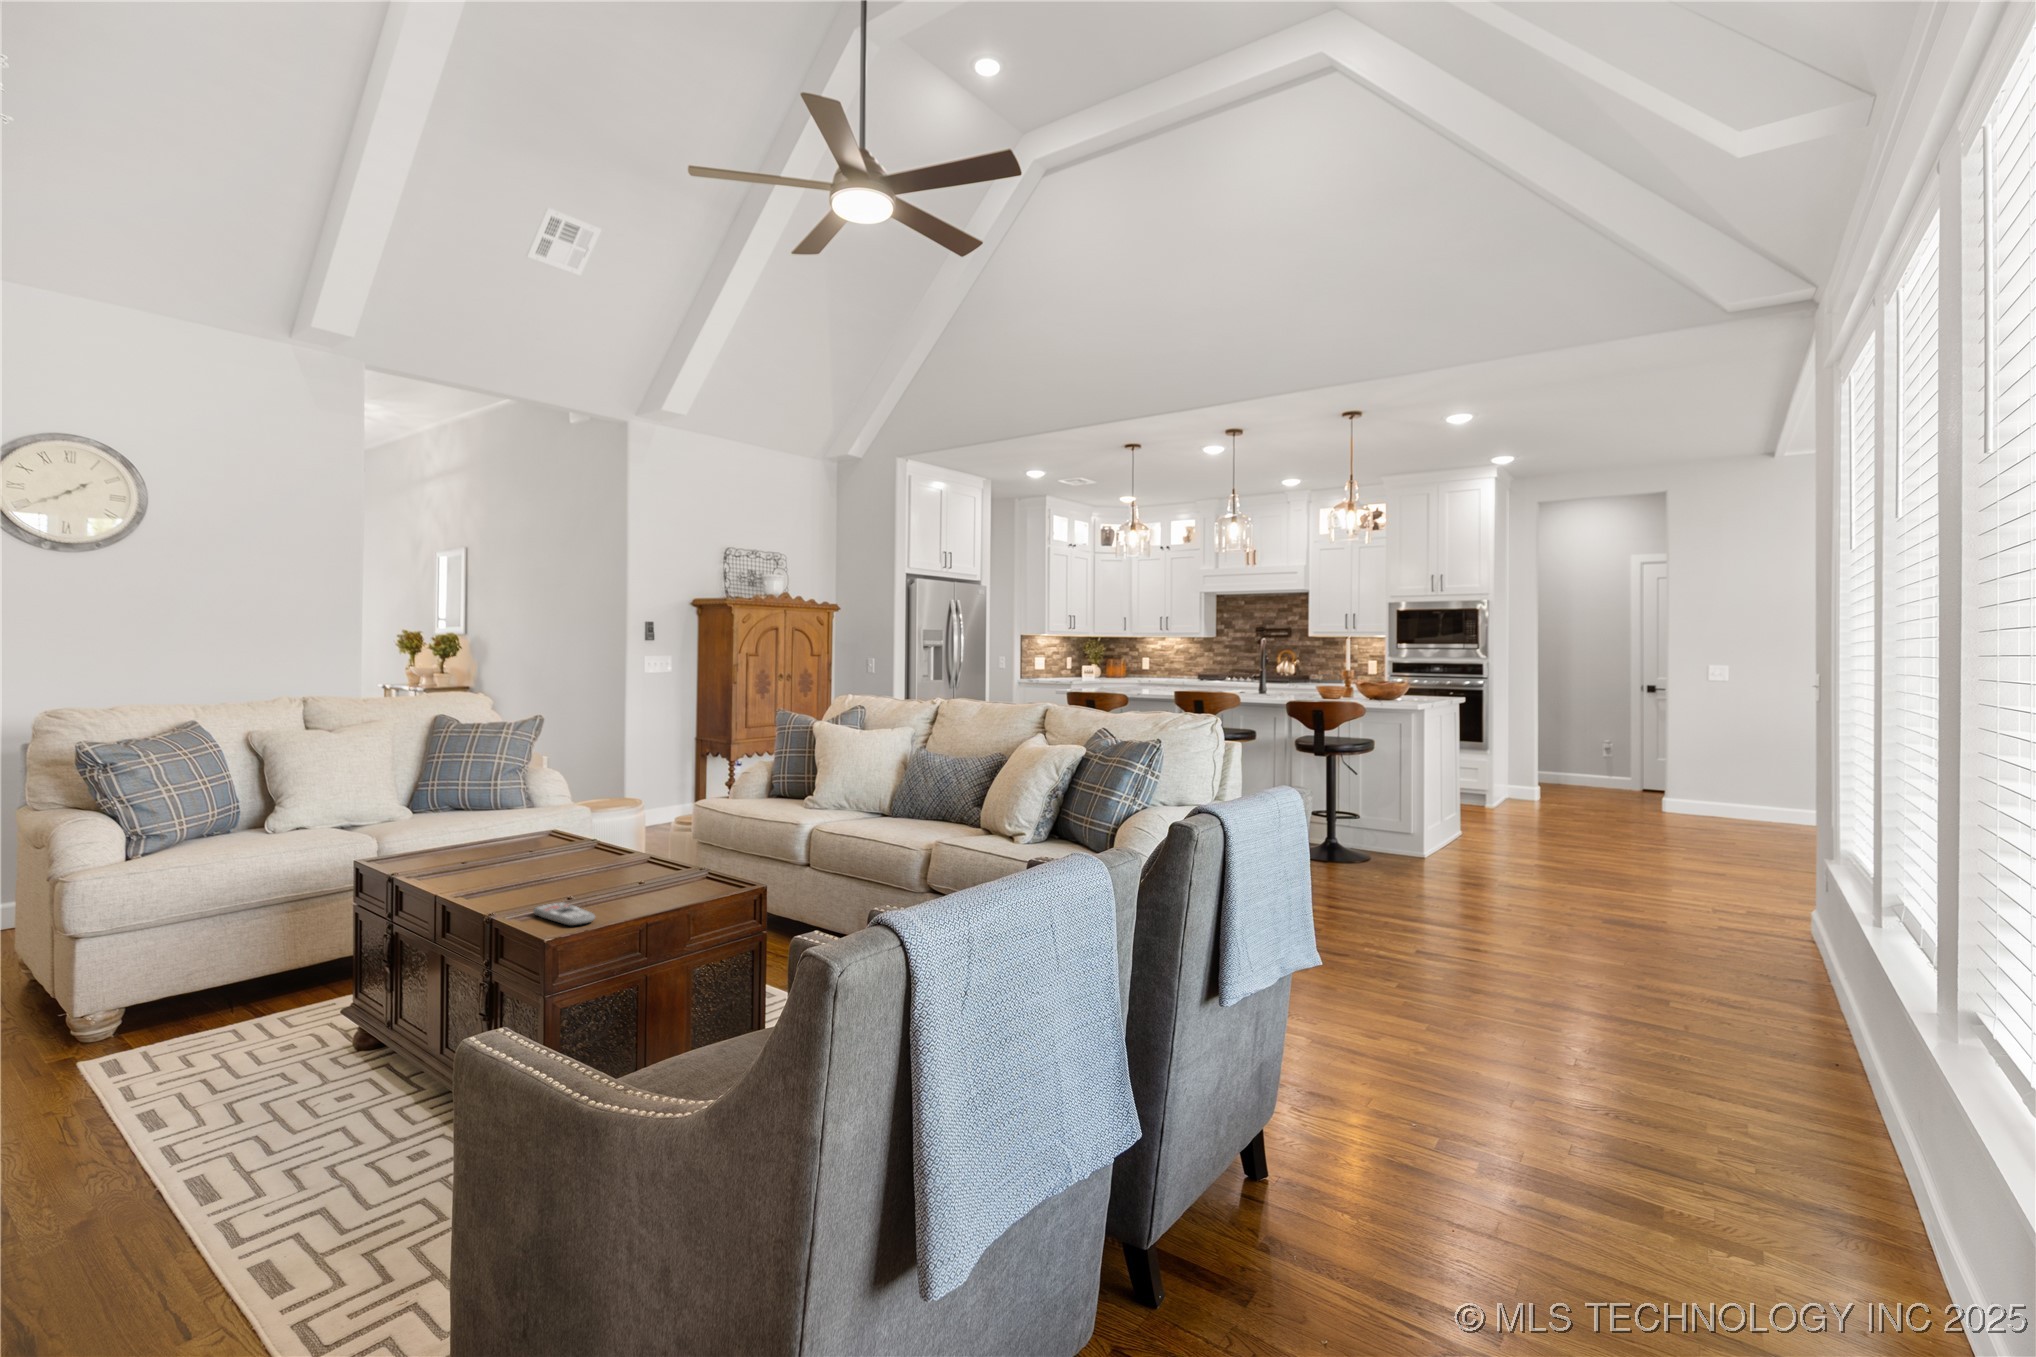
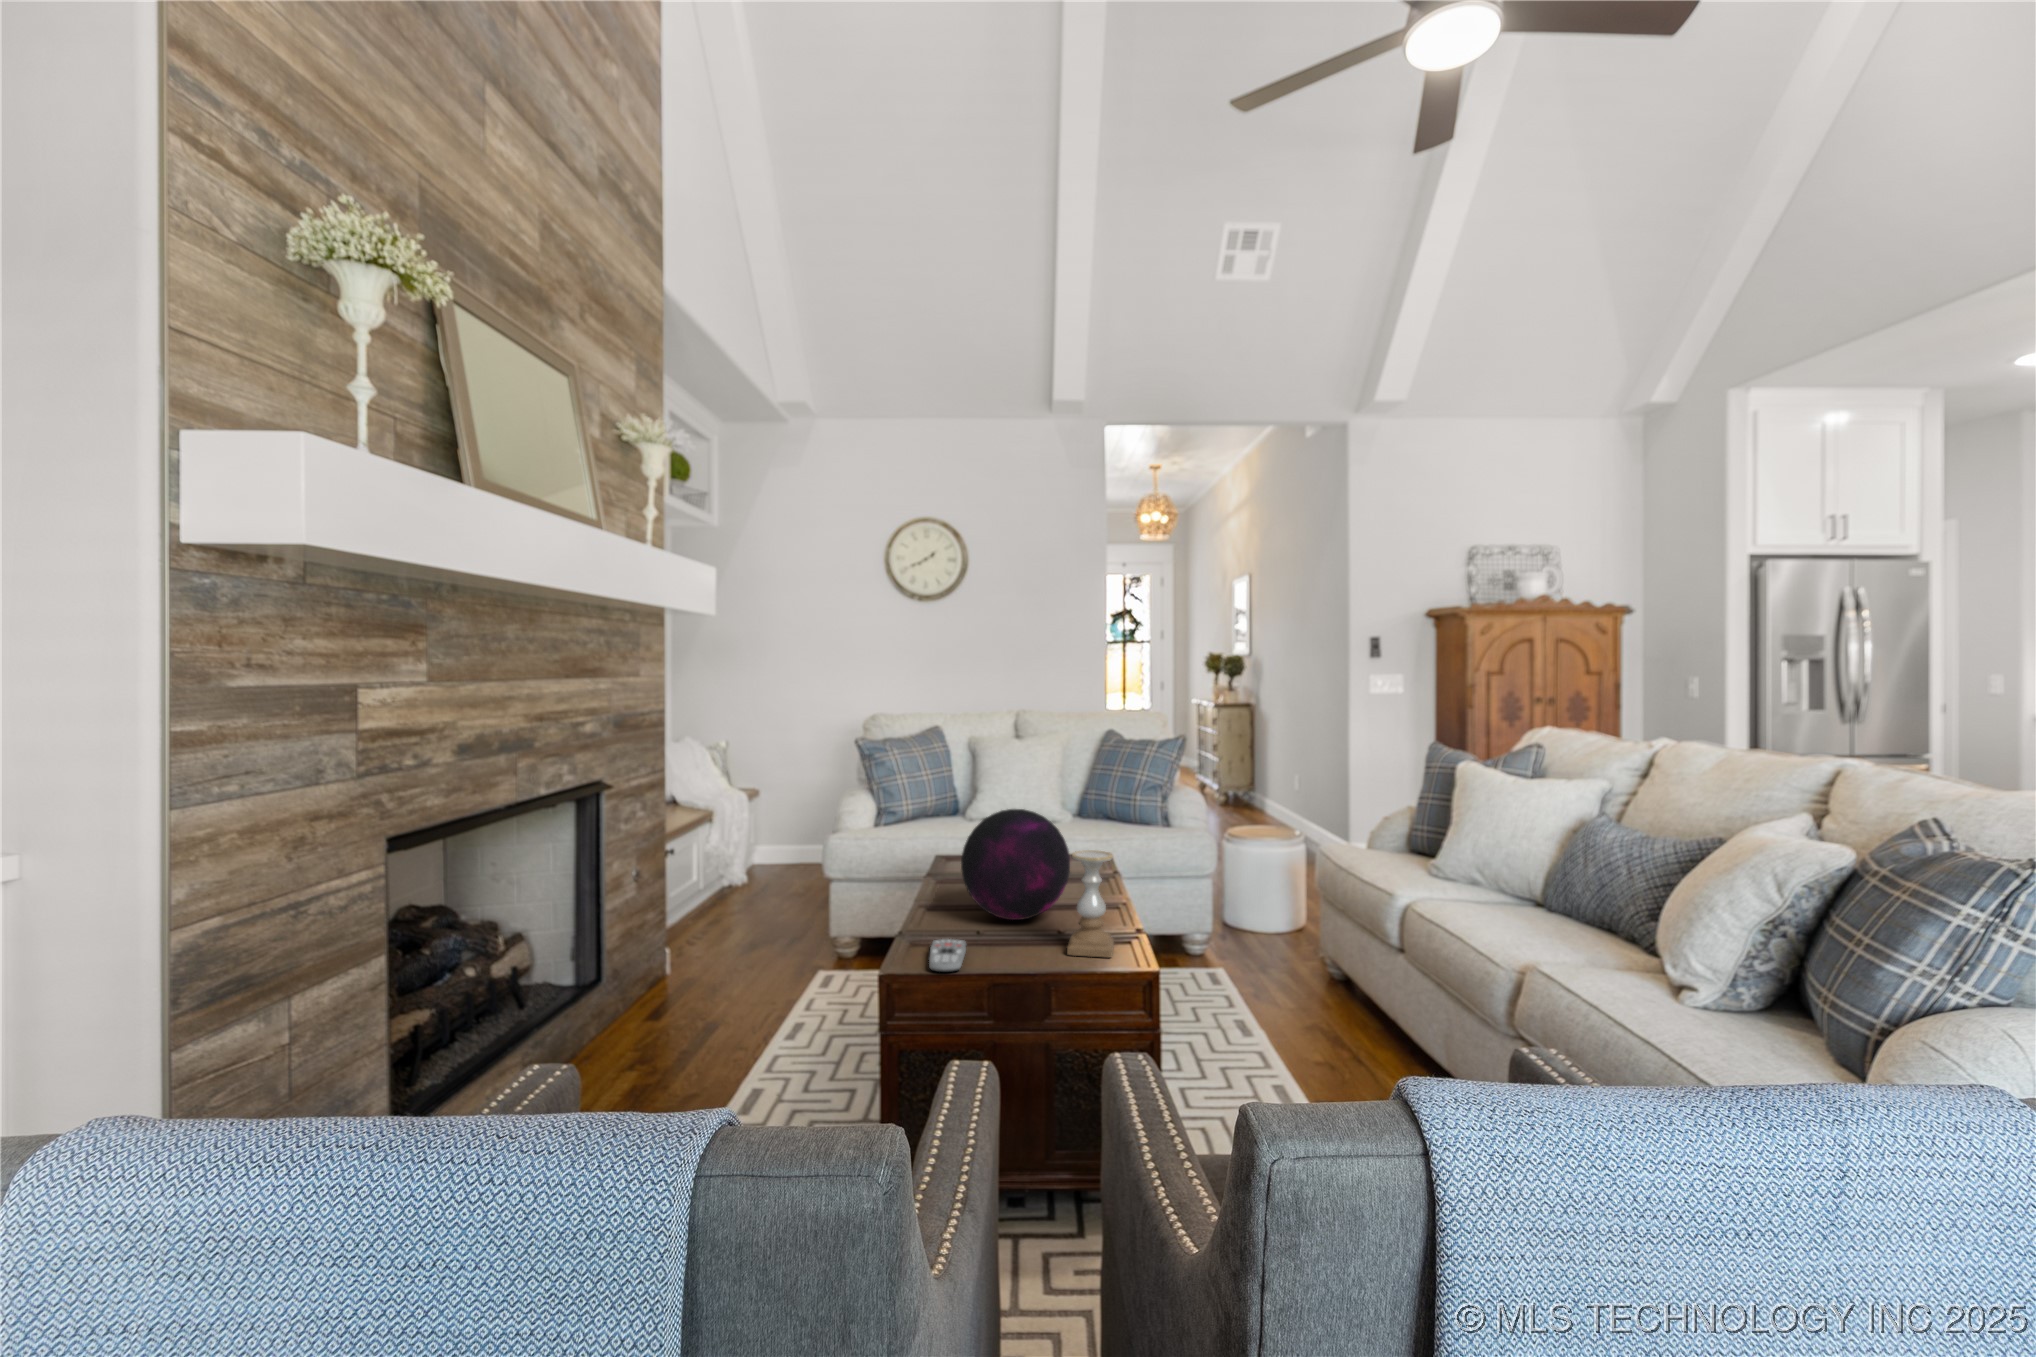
decorative orb: none [503,783,615,886] -> present [961,809,1070,920]
candle holder: none [642,806,692,895] -> present [1067,850,1114,958]

